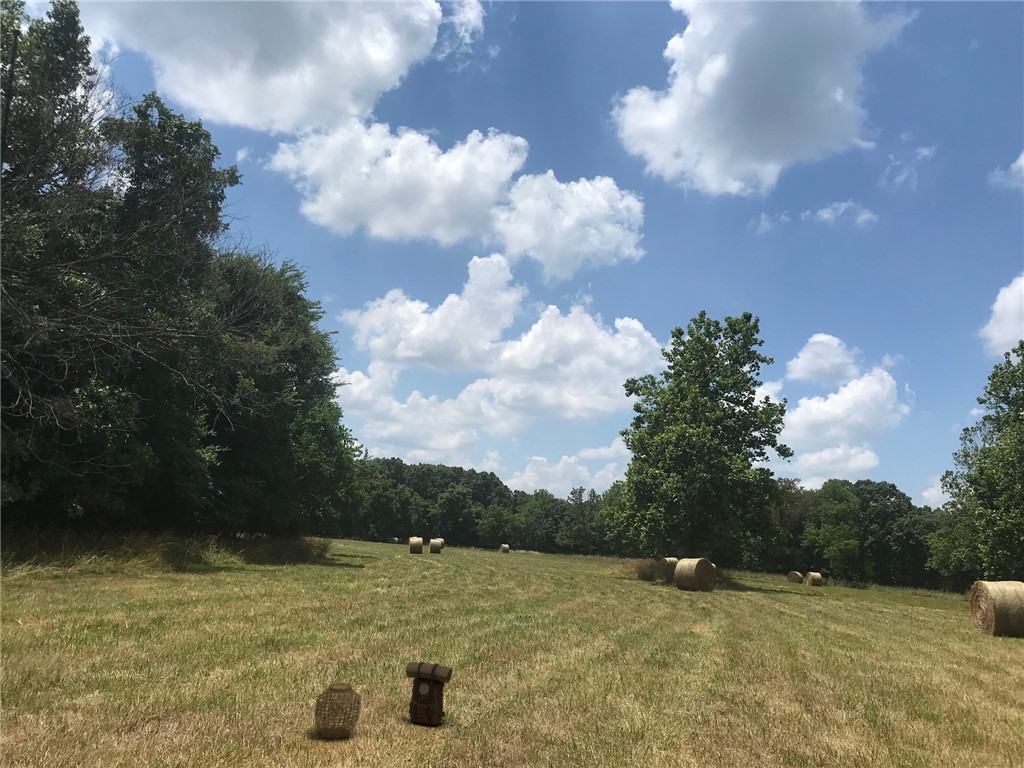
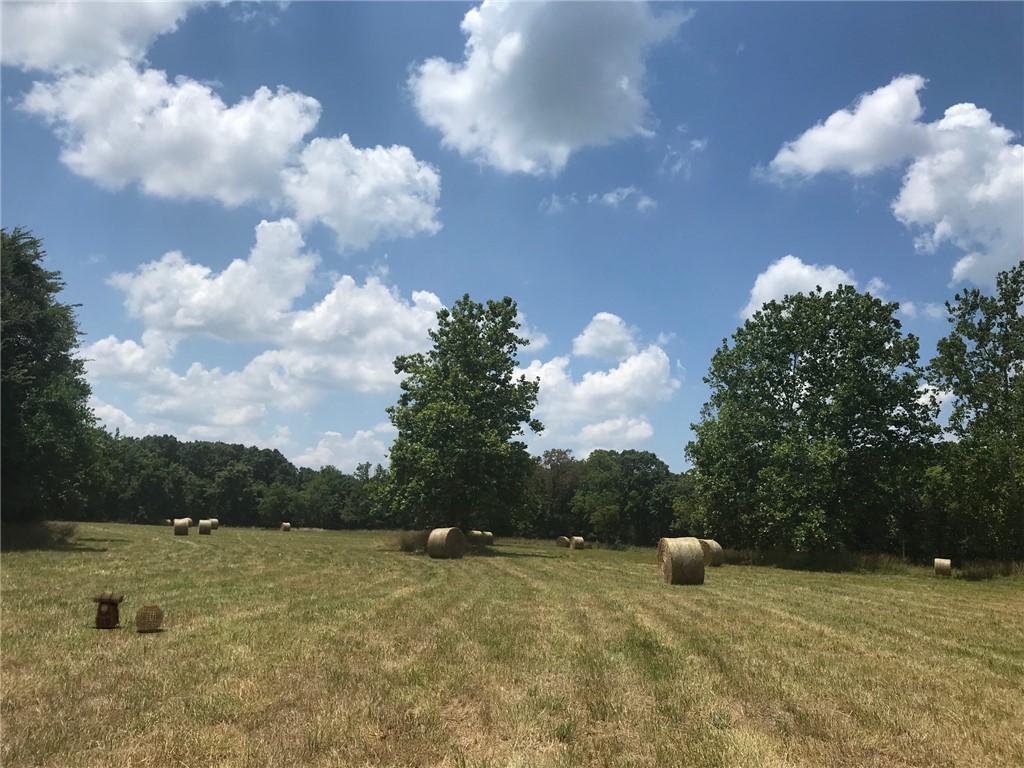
woven basket: present [315,683,361,738] -> present [136,604,163,632]

